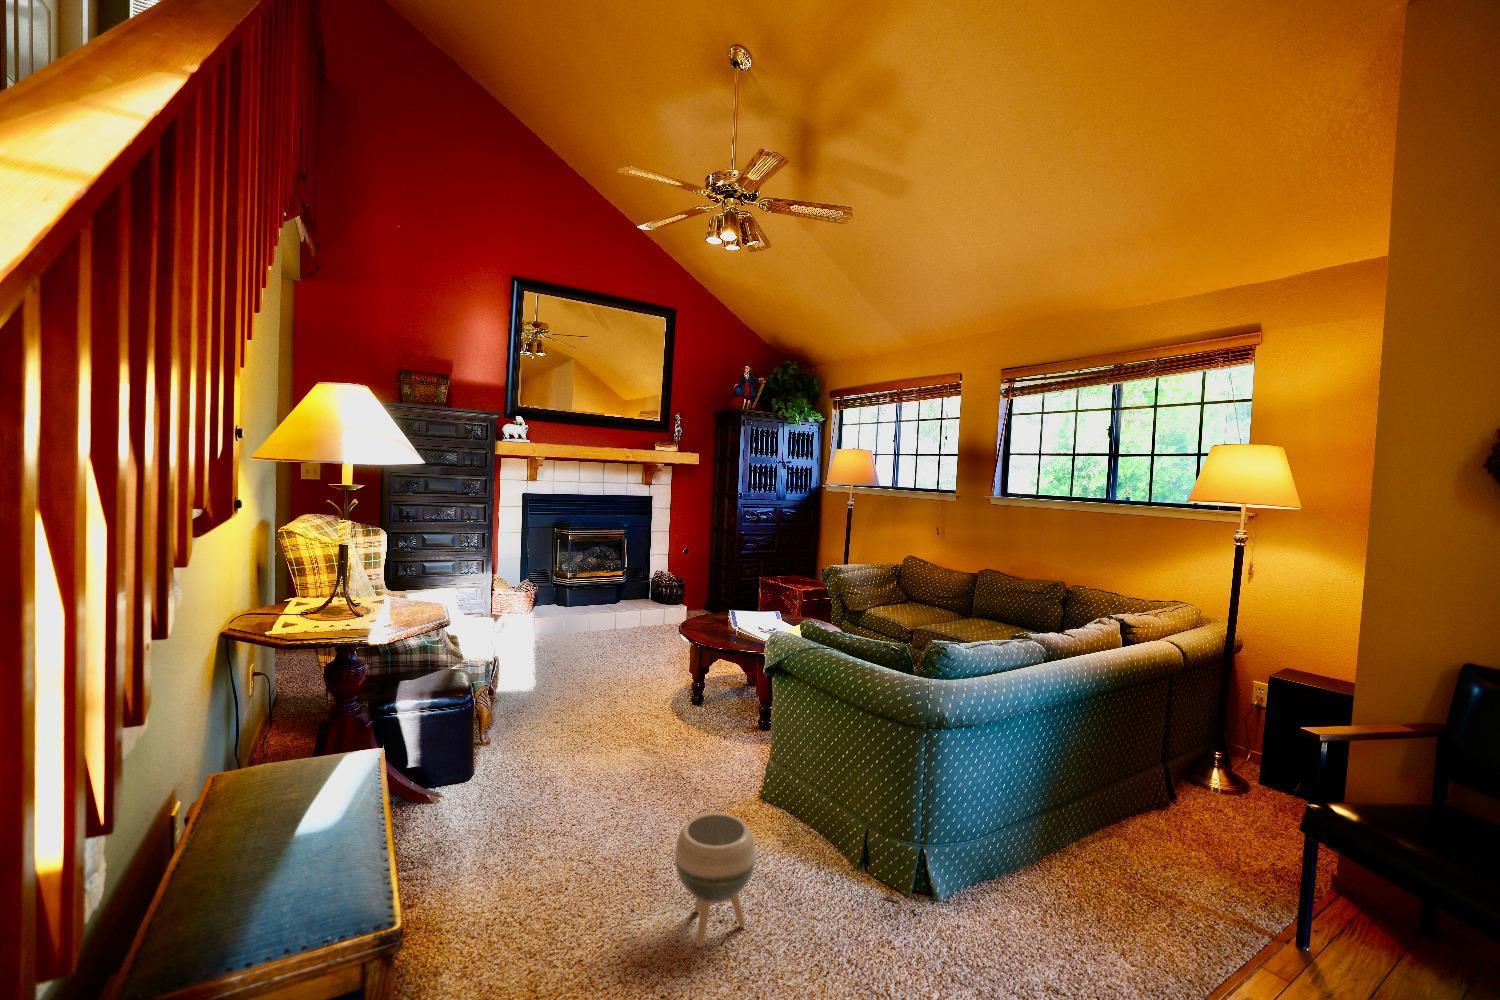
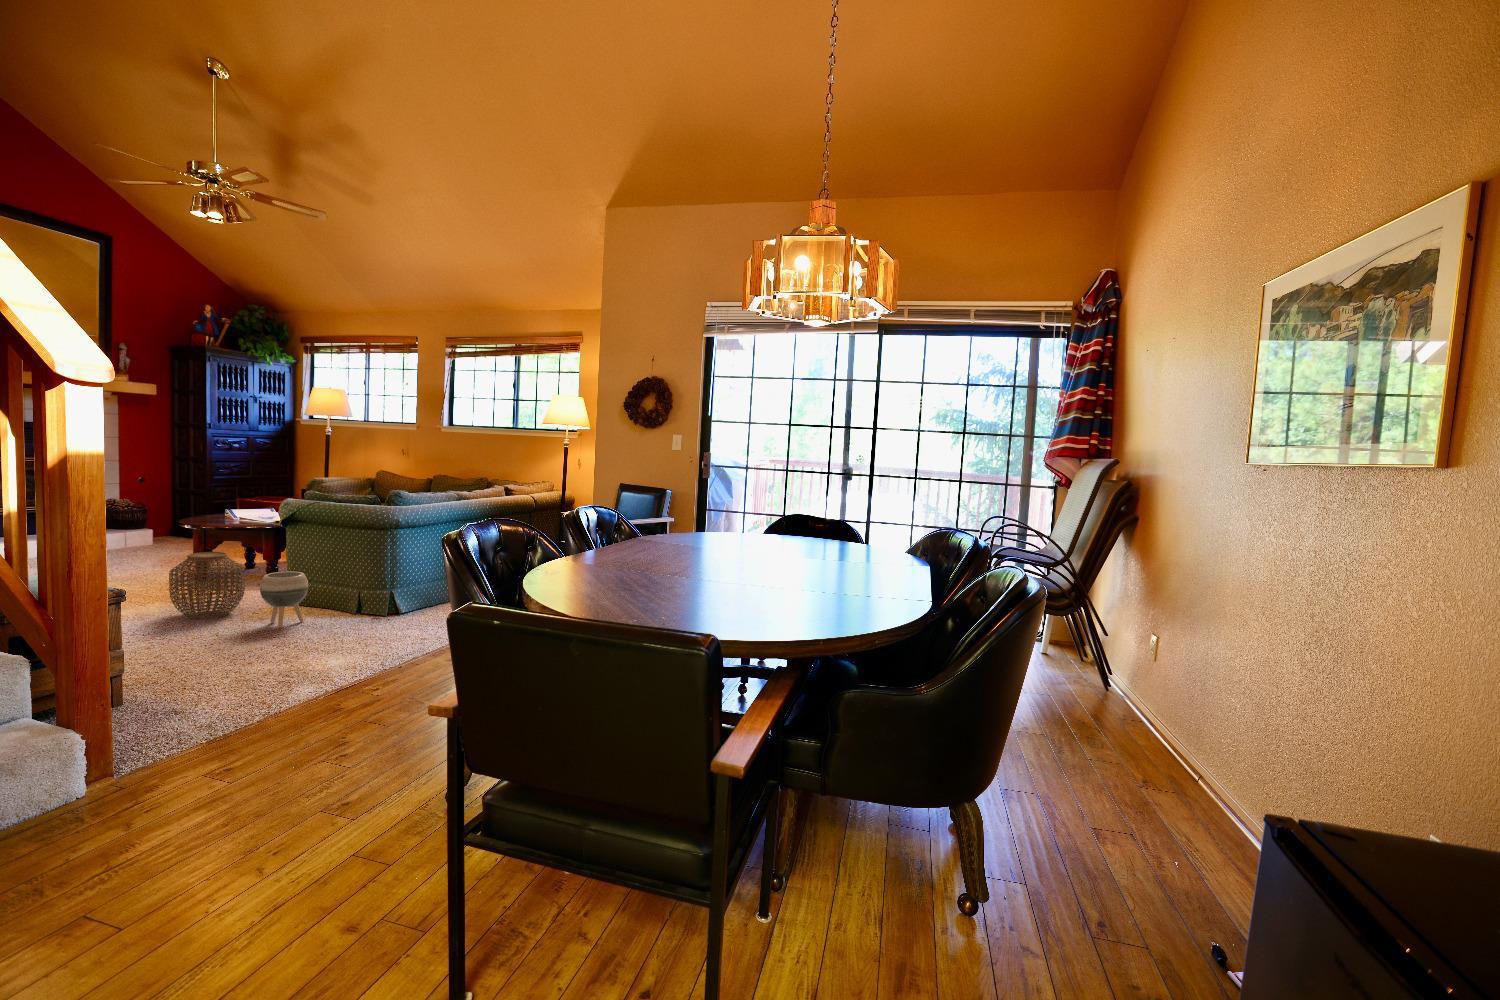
woven basket: none [581,728,683,853] -> present [169,552,245,619]

